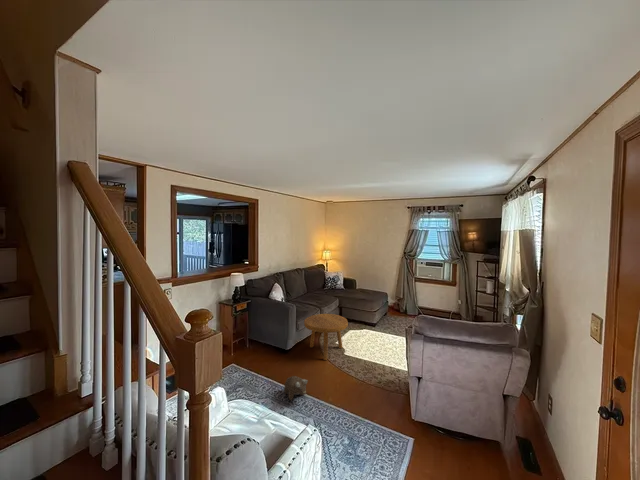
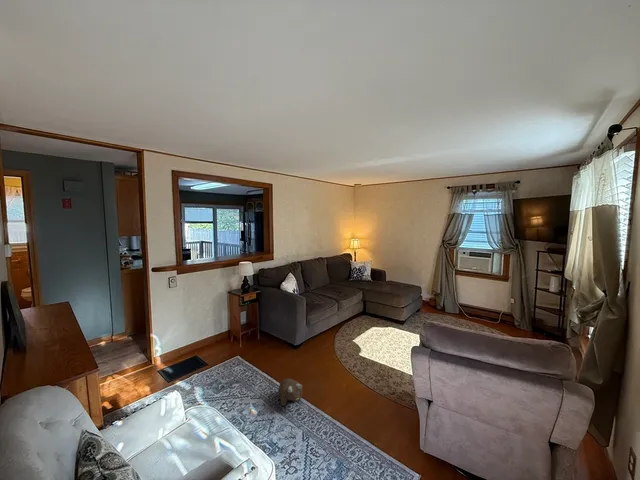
footstool: present [304,314,348,360] -> none [314,308,364,361]

